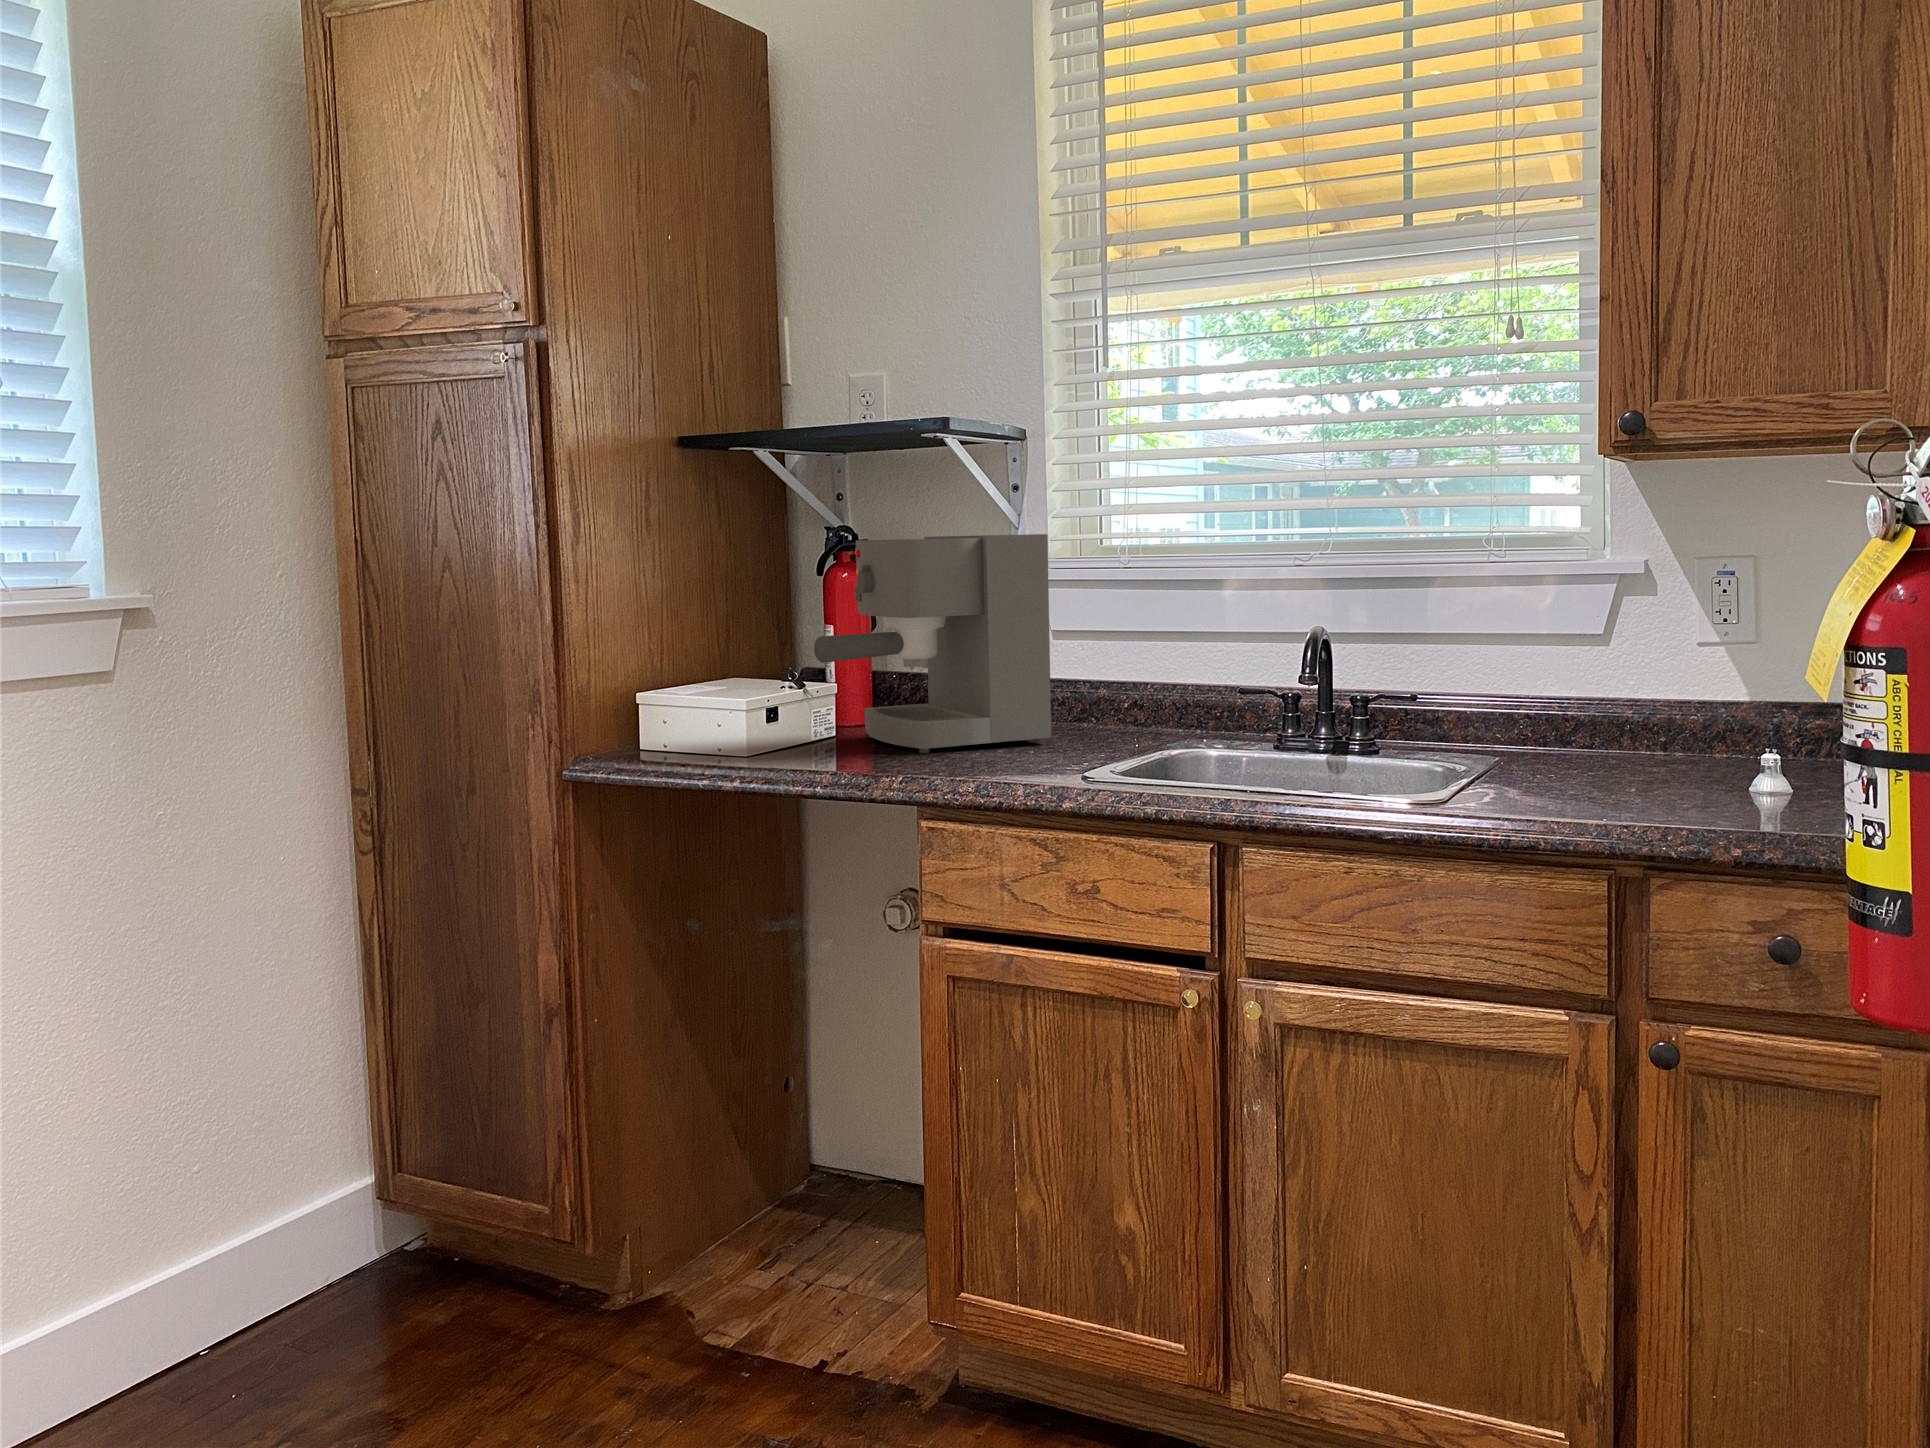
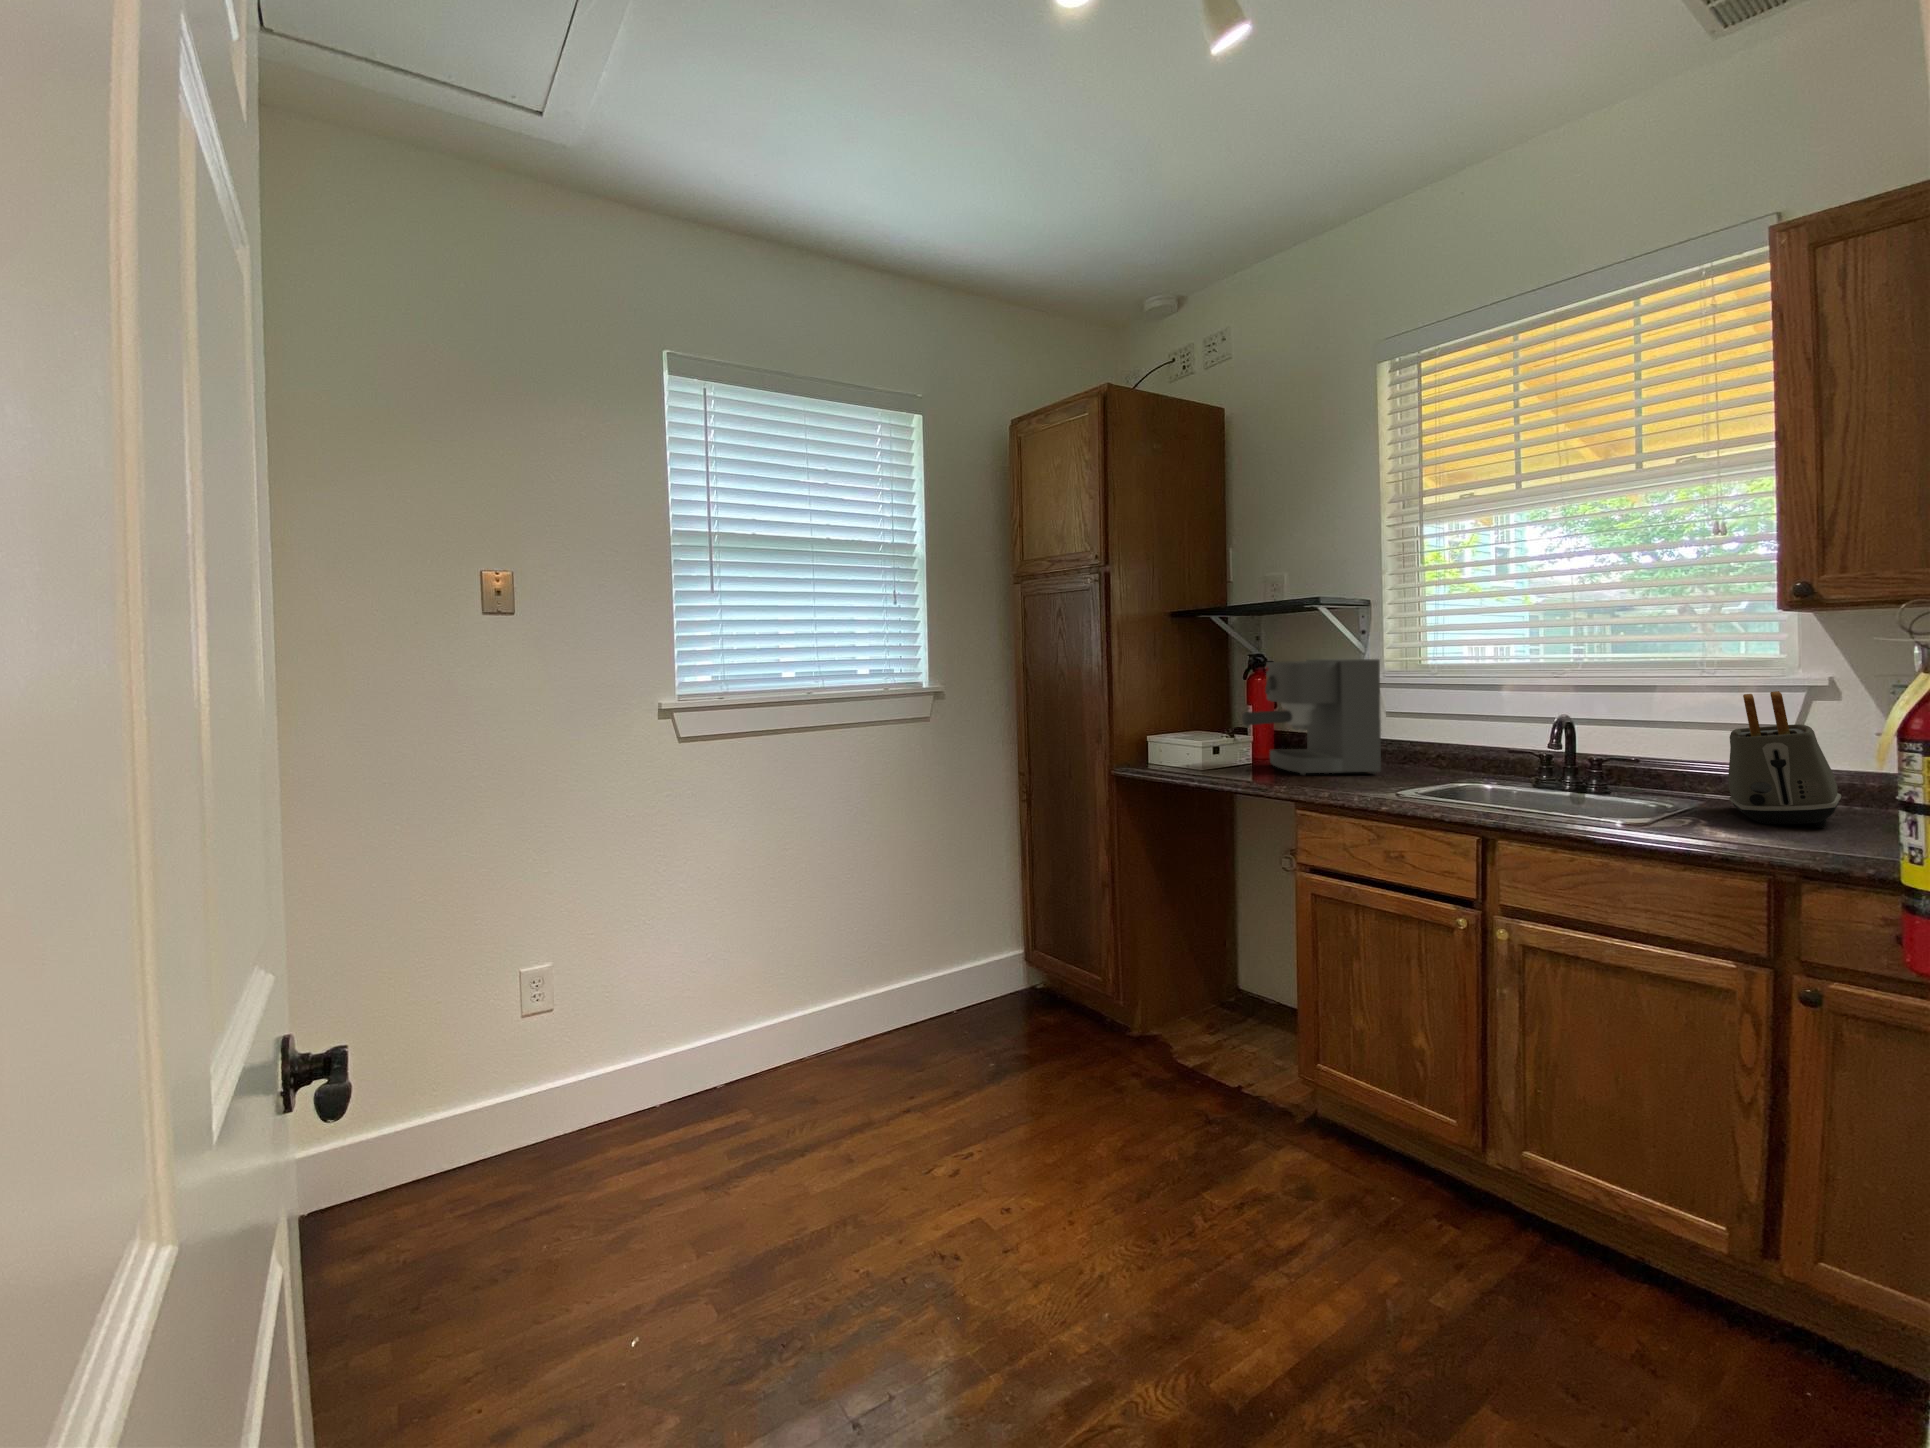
toaster: none [1532,579,1660,784] -> present [1728,691,1841,828]

